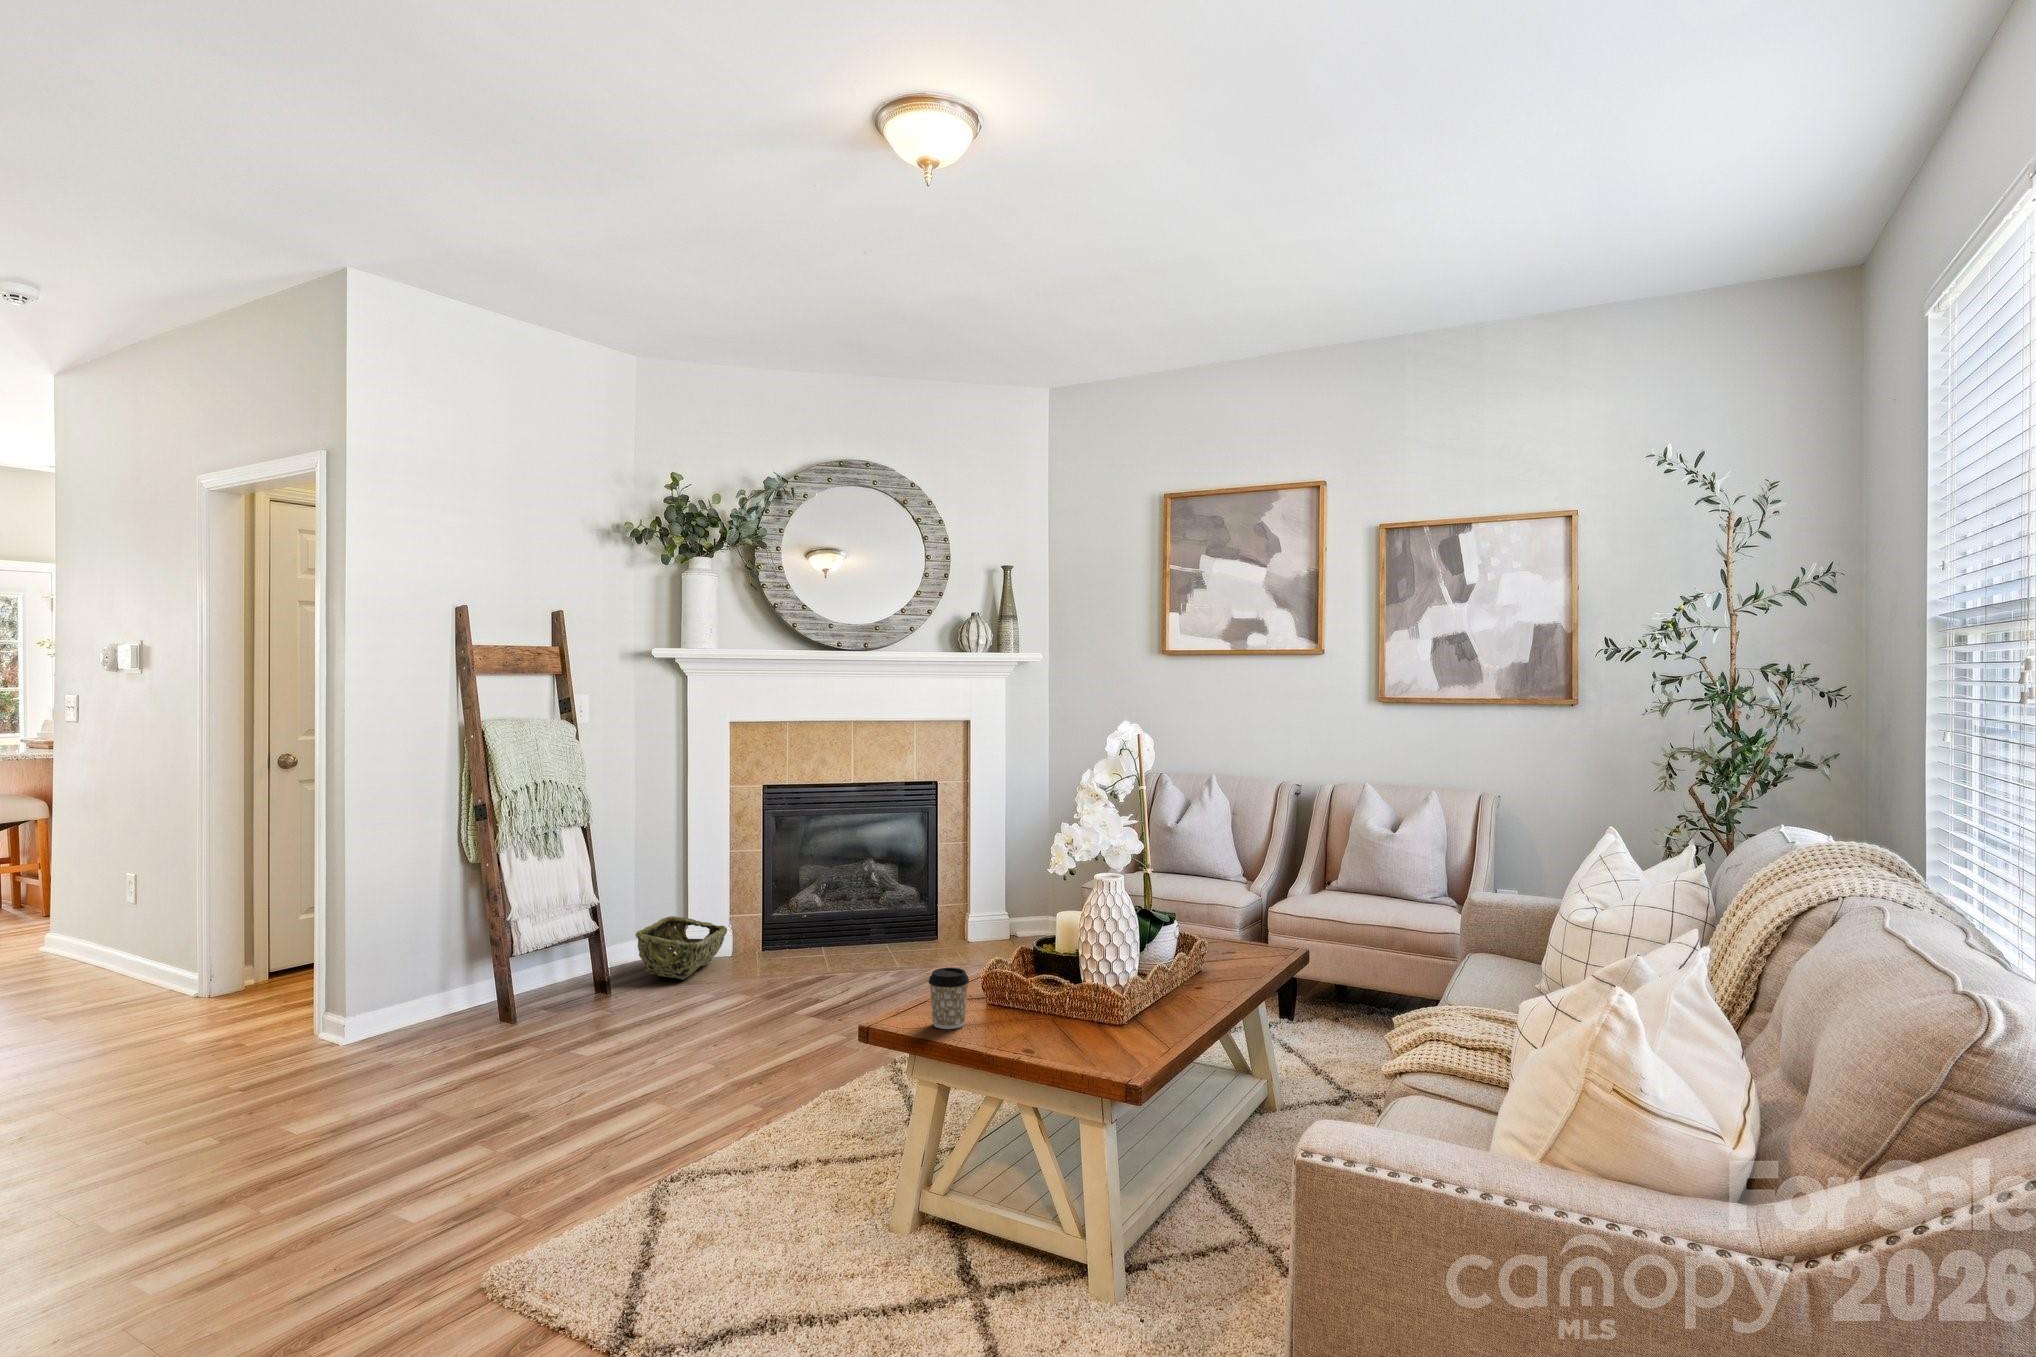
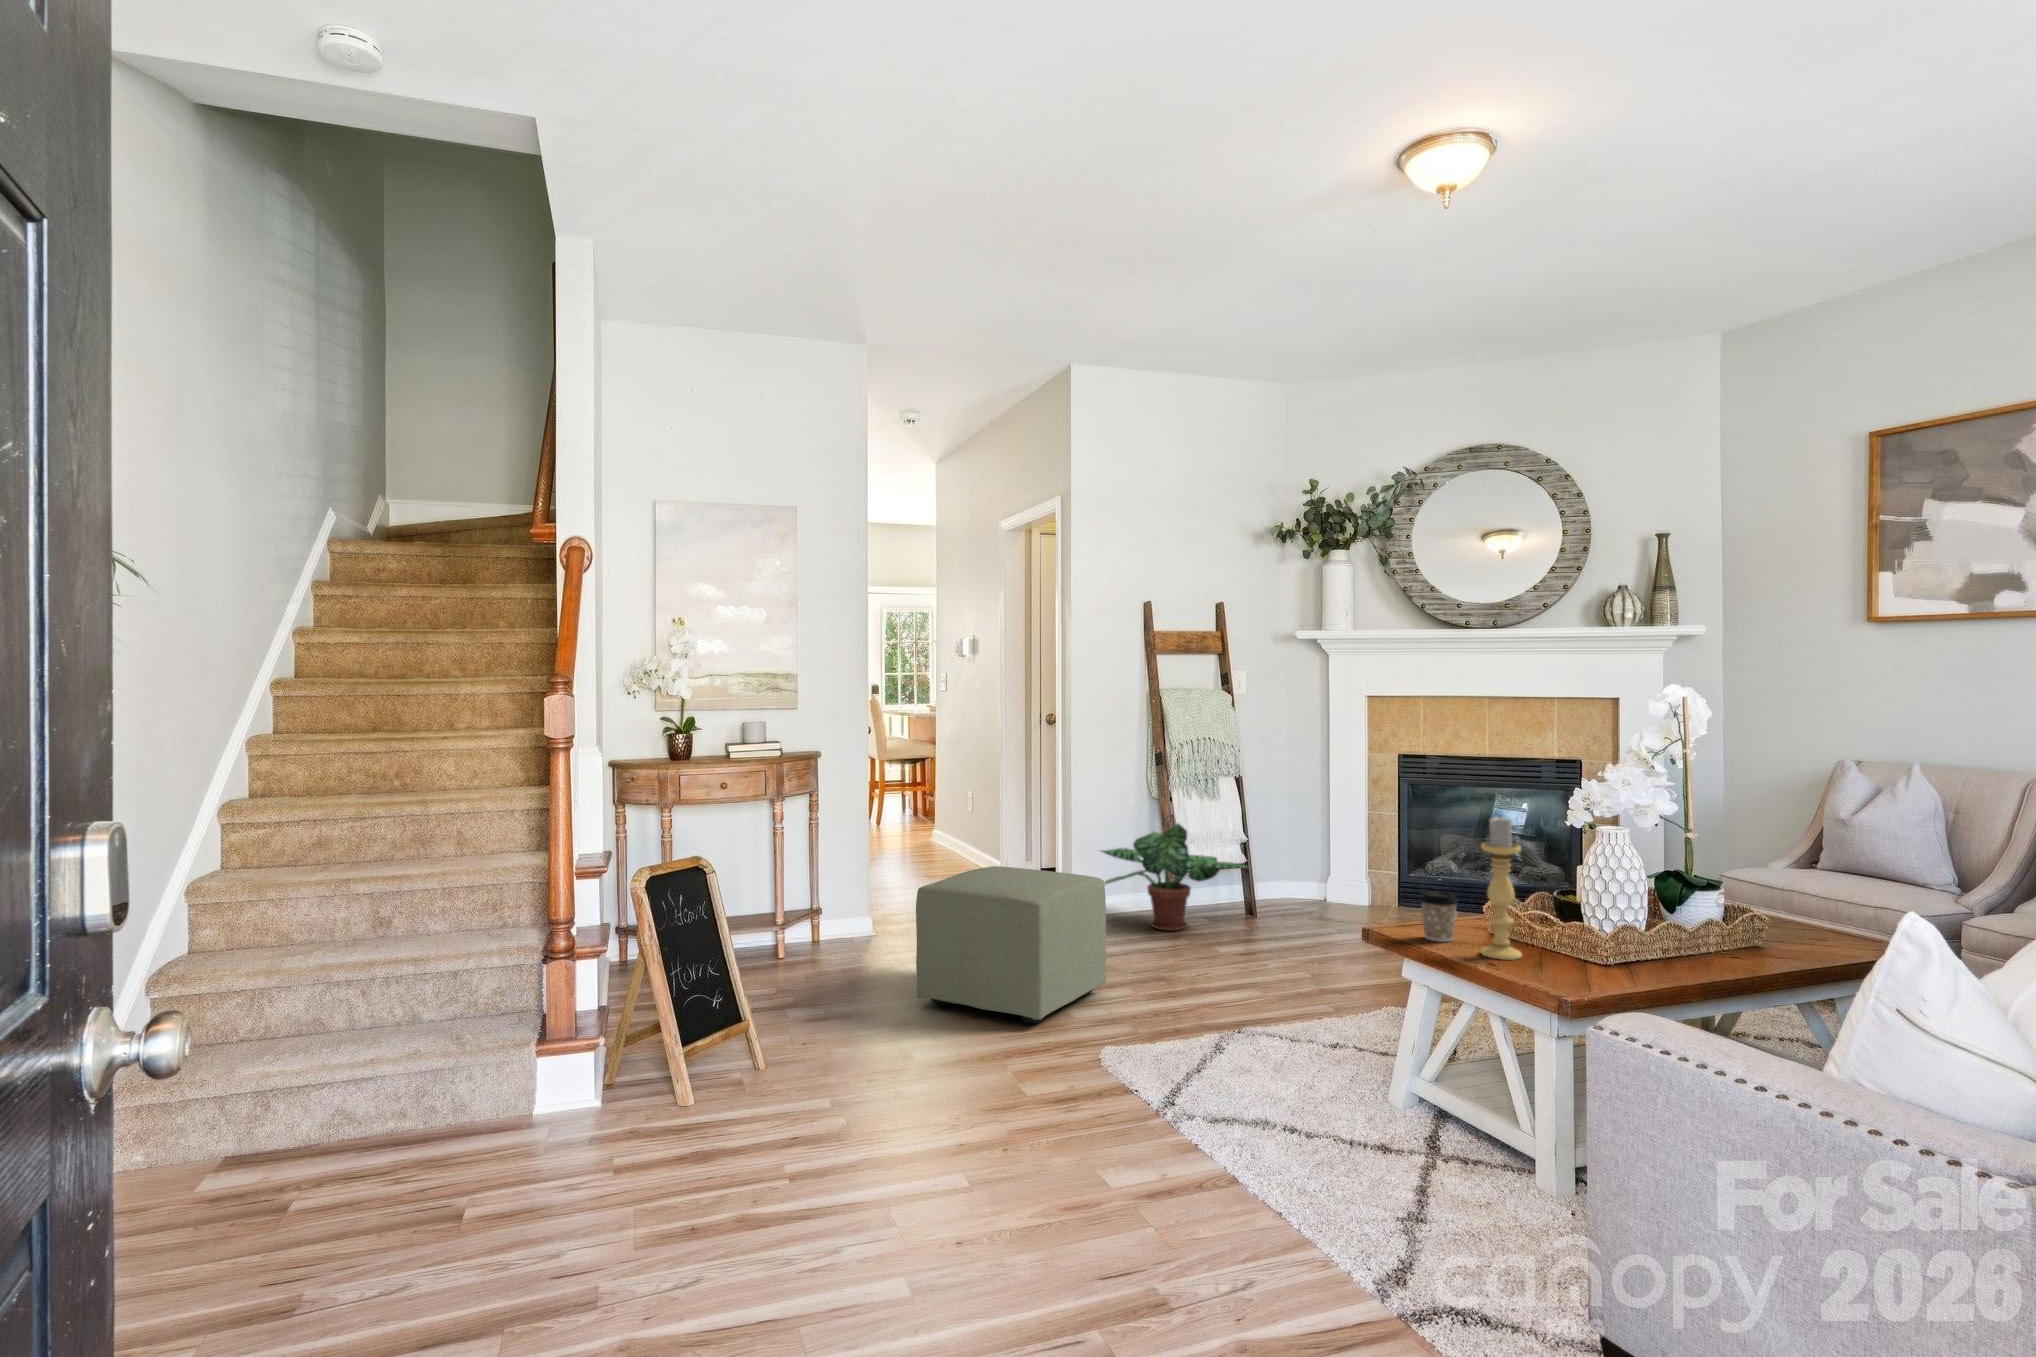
candle holder: none [1008,878,1051,1043] -> present [1480,817,1522,960]
potted plant: none [396,894,623,1037] -> present [1102,824,1248,931]
woven basket: present [636,916,727,979] -> none [1278,864,1362,916]
ottoman: none [104,1000,452,1268] -> present [916,866,1106,1023]

